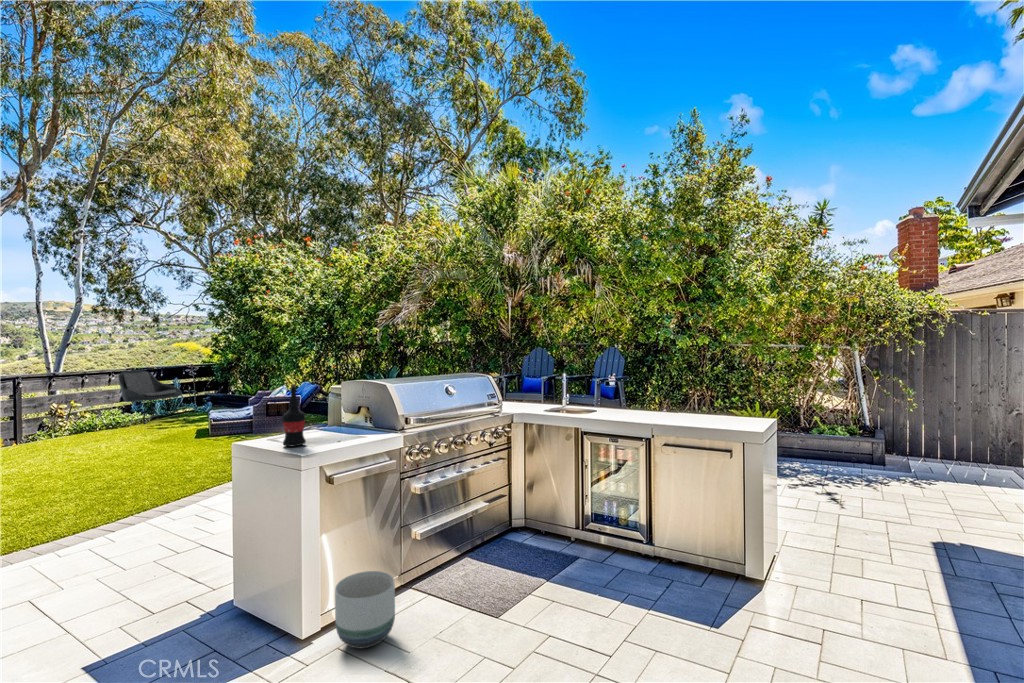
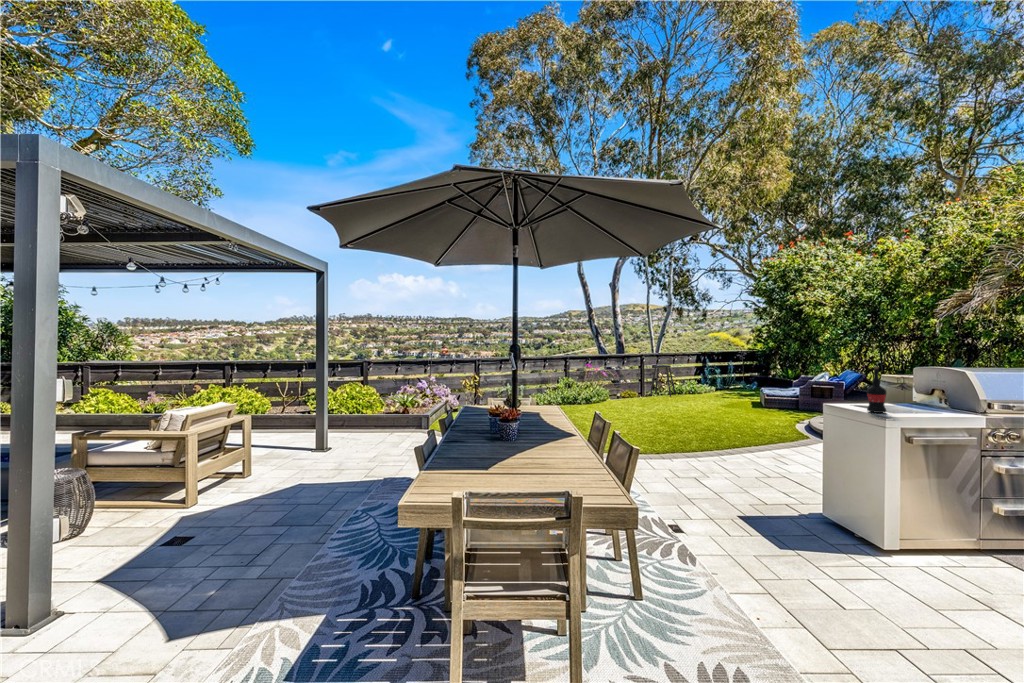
lounge chair: present [118,370,182,424] -> none [692,354,736,394]
stool: none [36,389,86,438] -> present [650,365,676,396]
planter: present [335,571,395,648] -> none [916,520,977,579]

